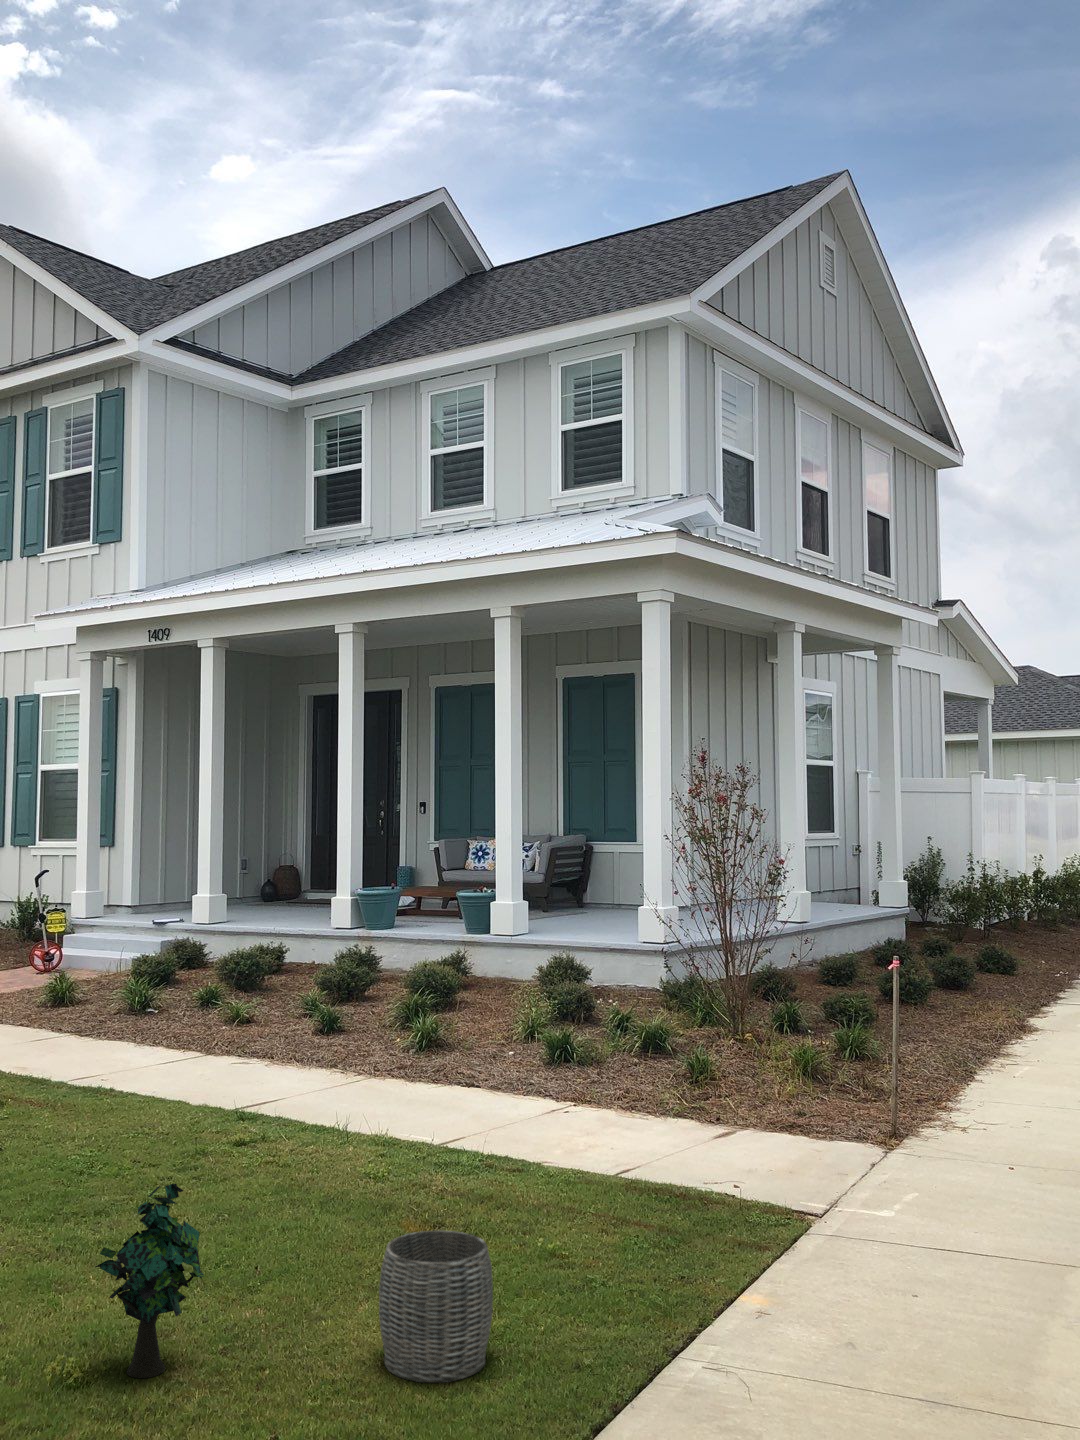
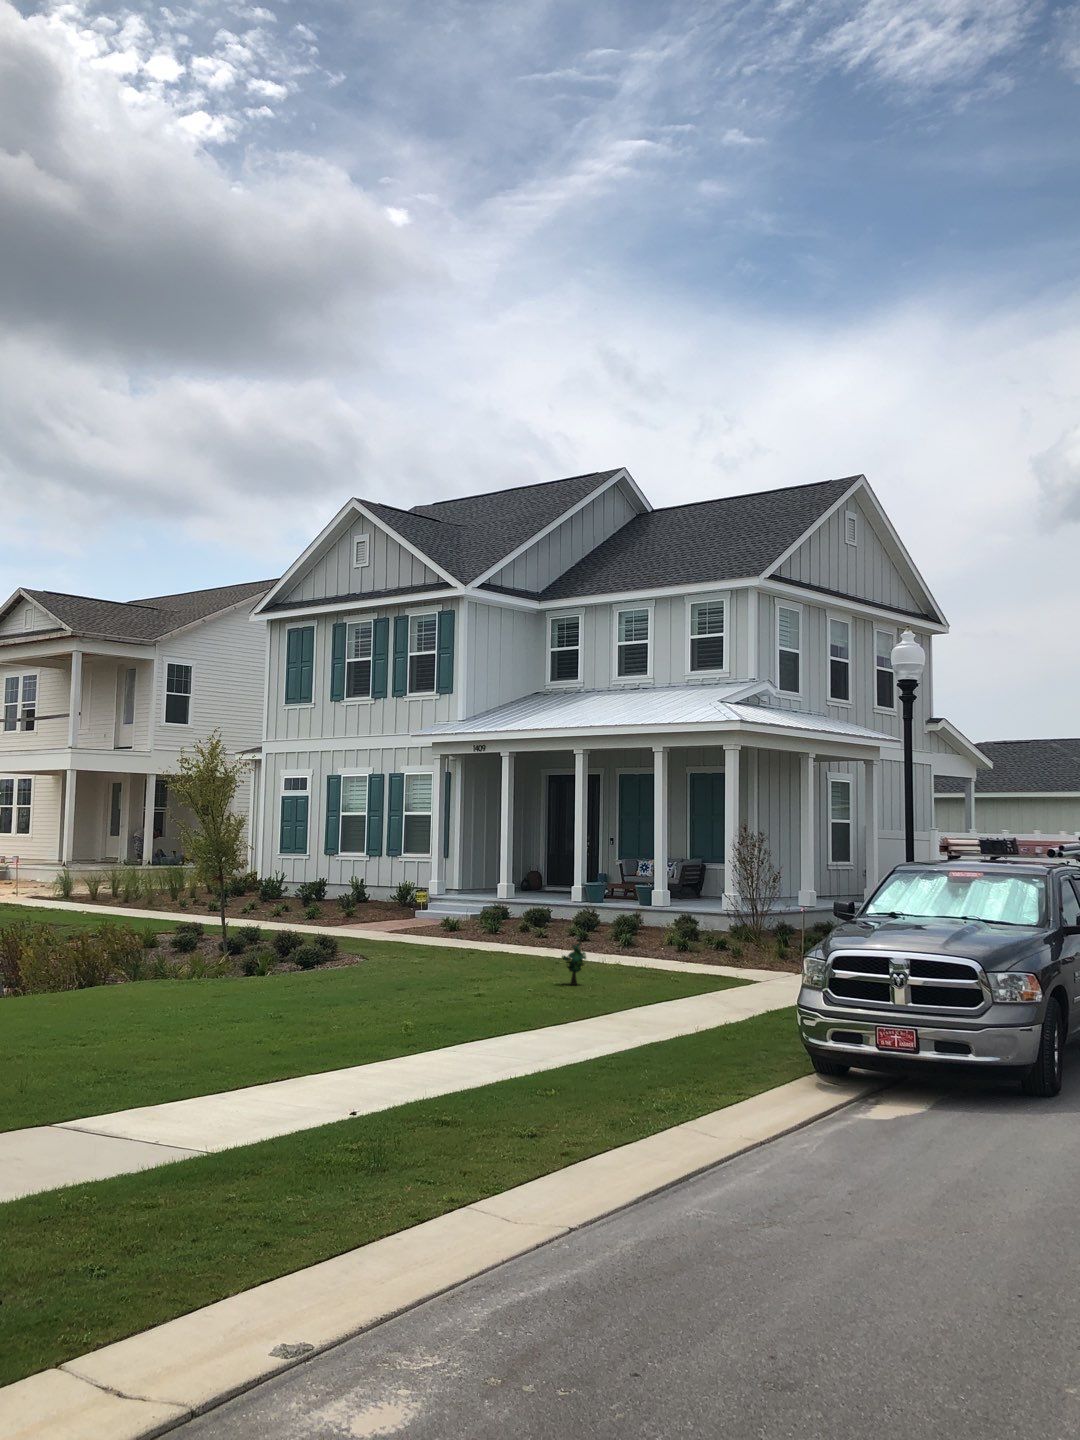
woven basket: present [379,1230,493,1383] -> none [629,958,657,989]

